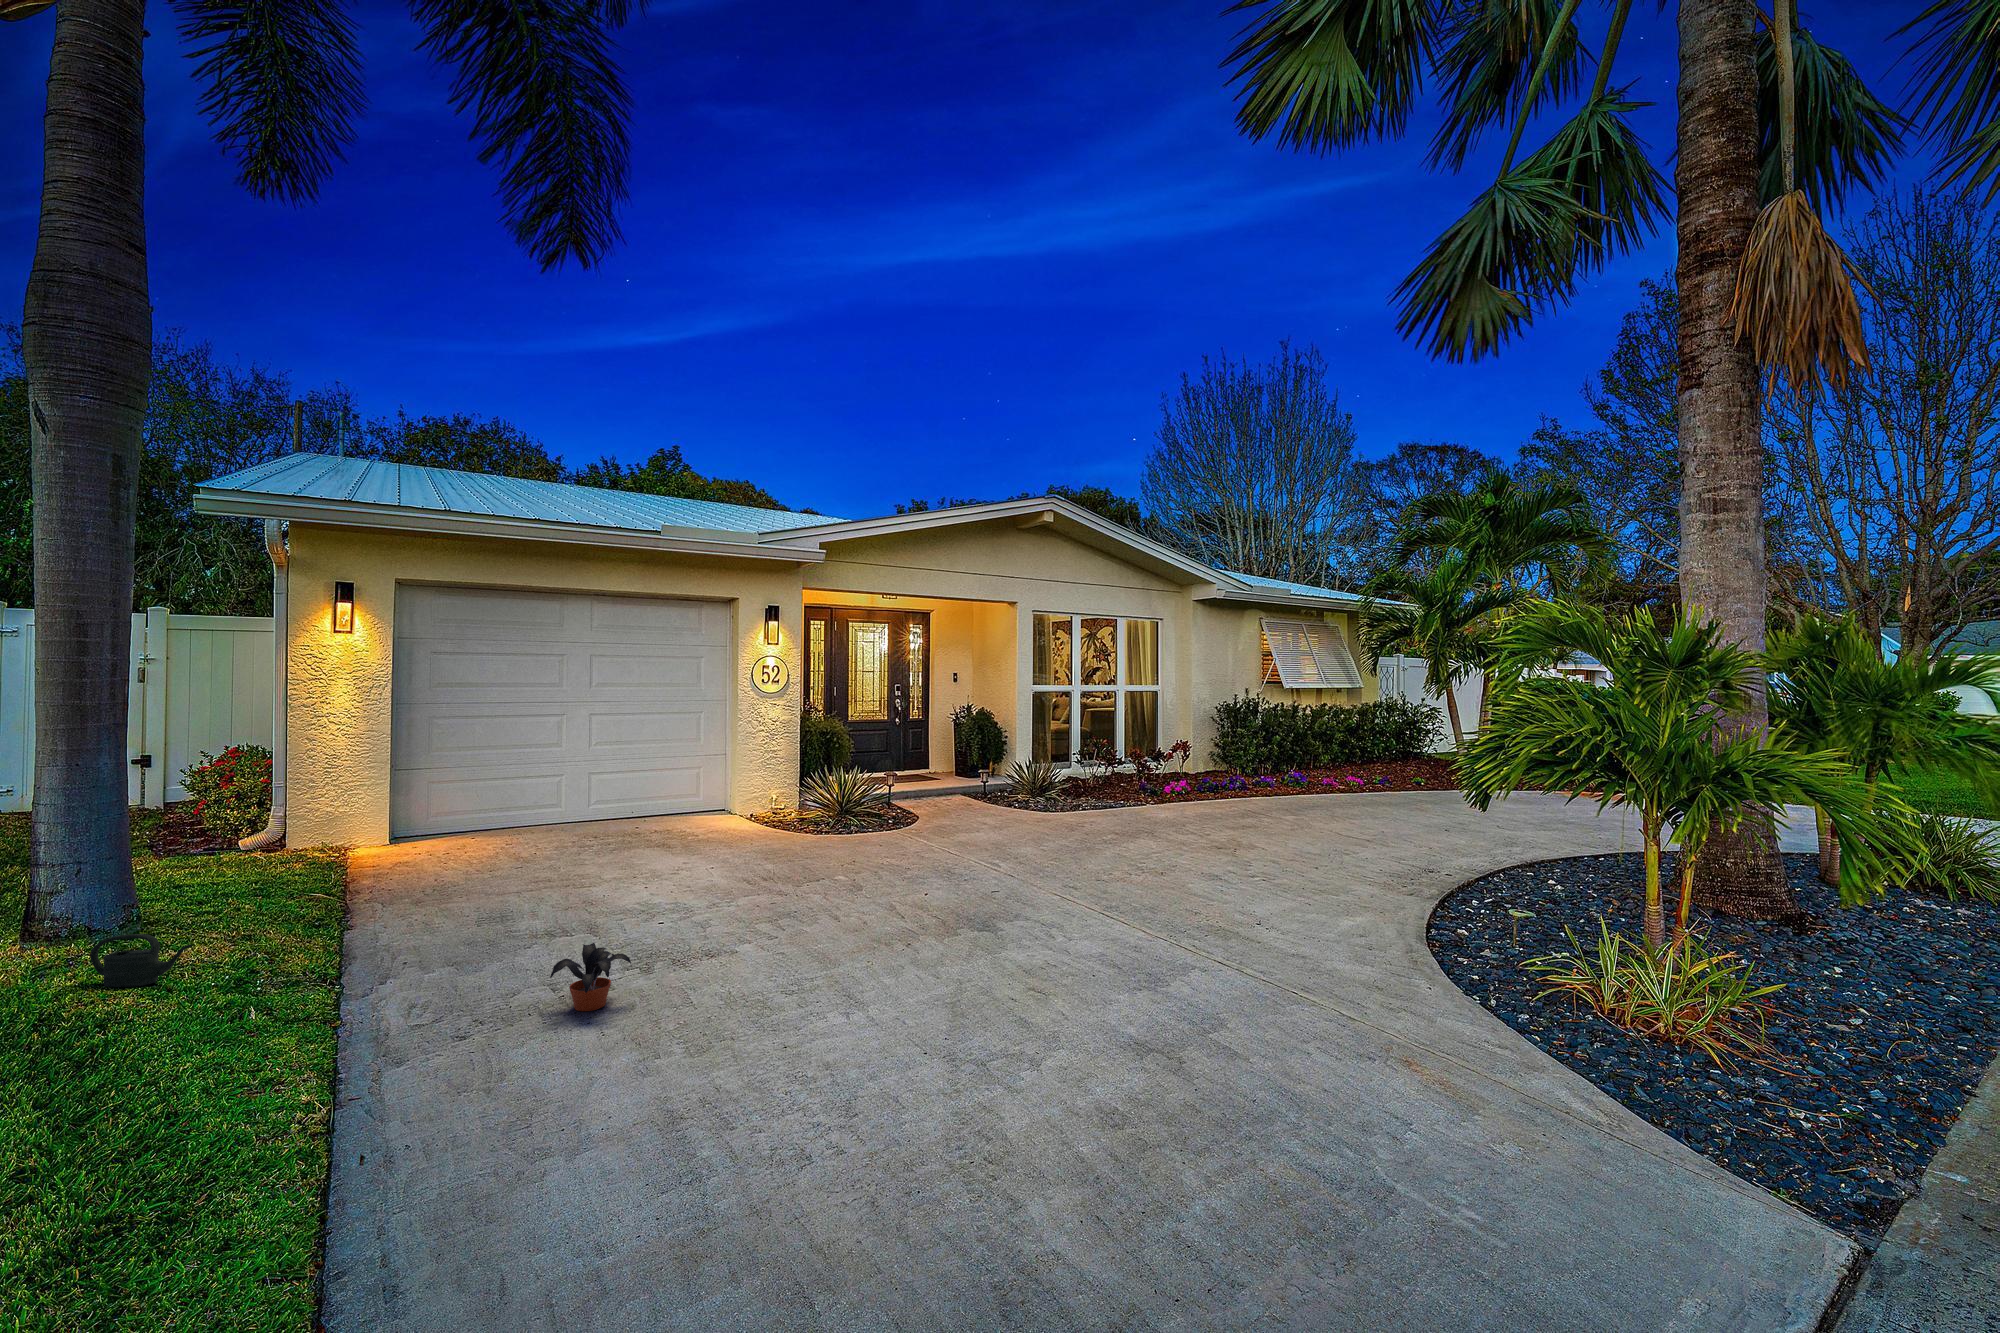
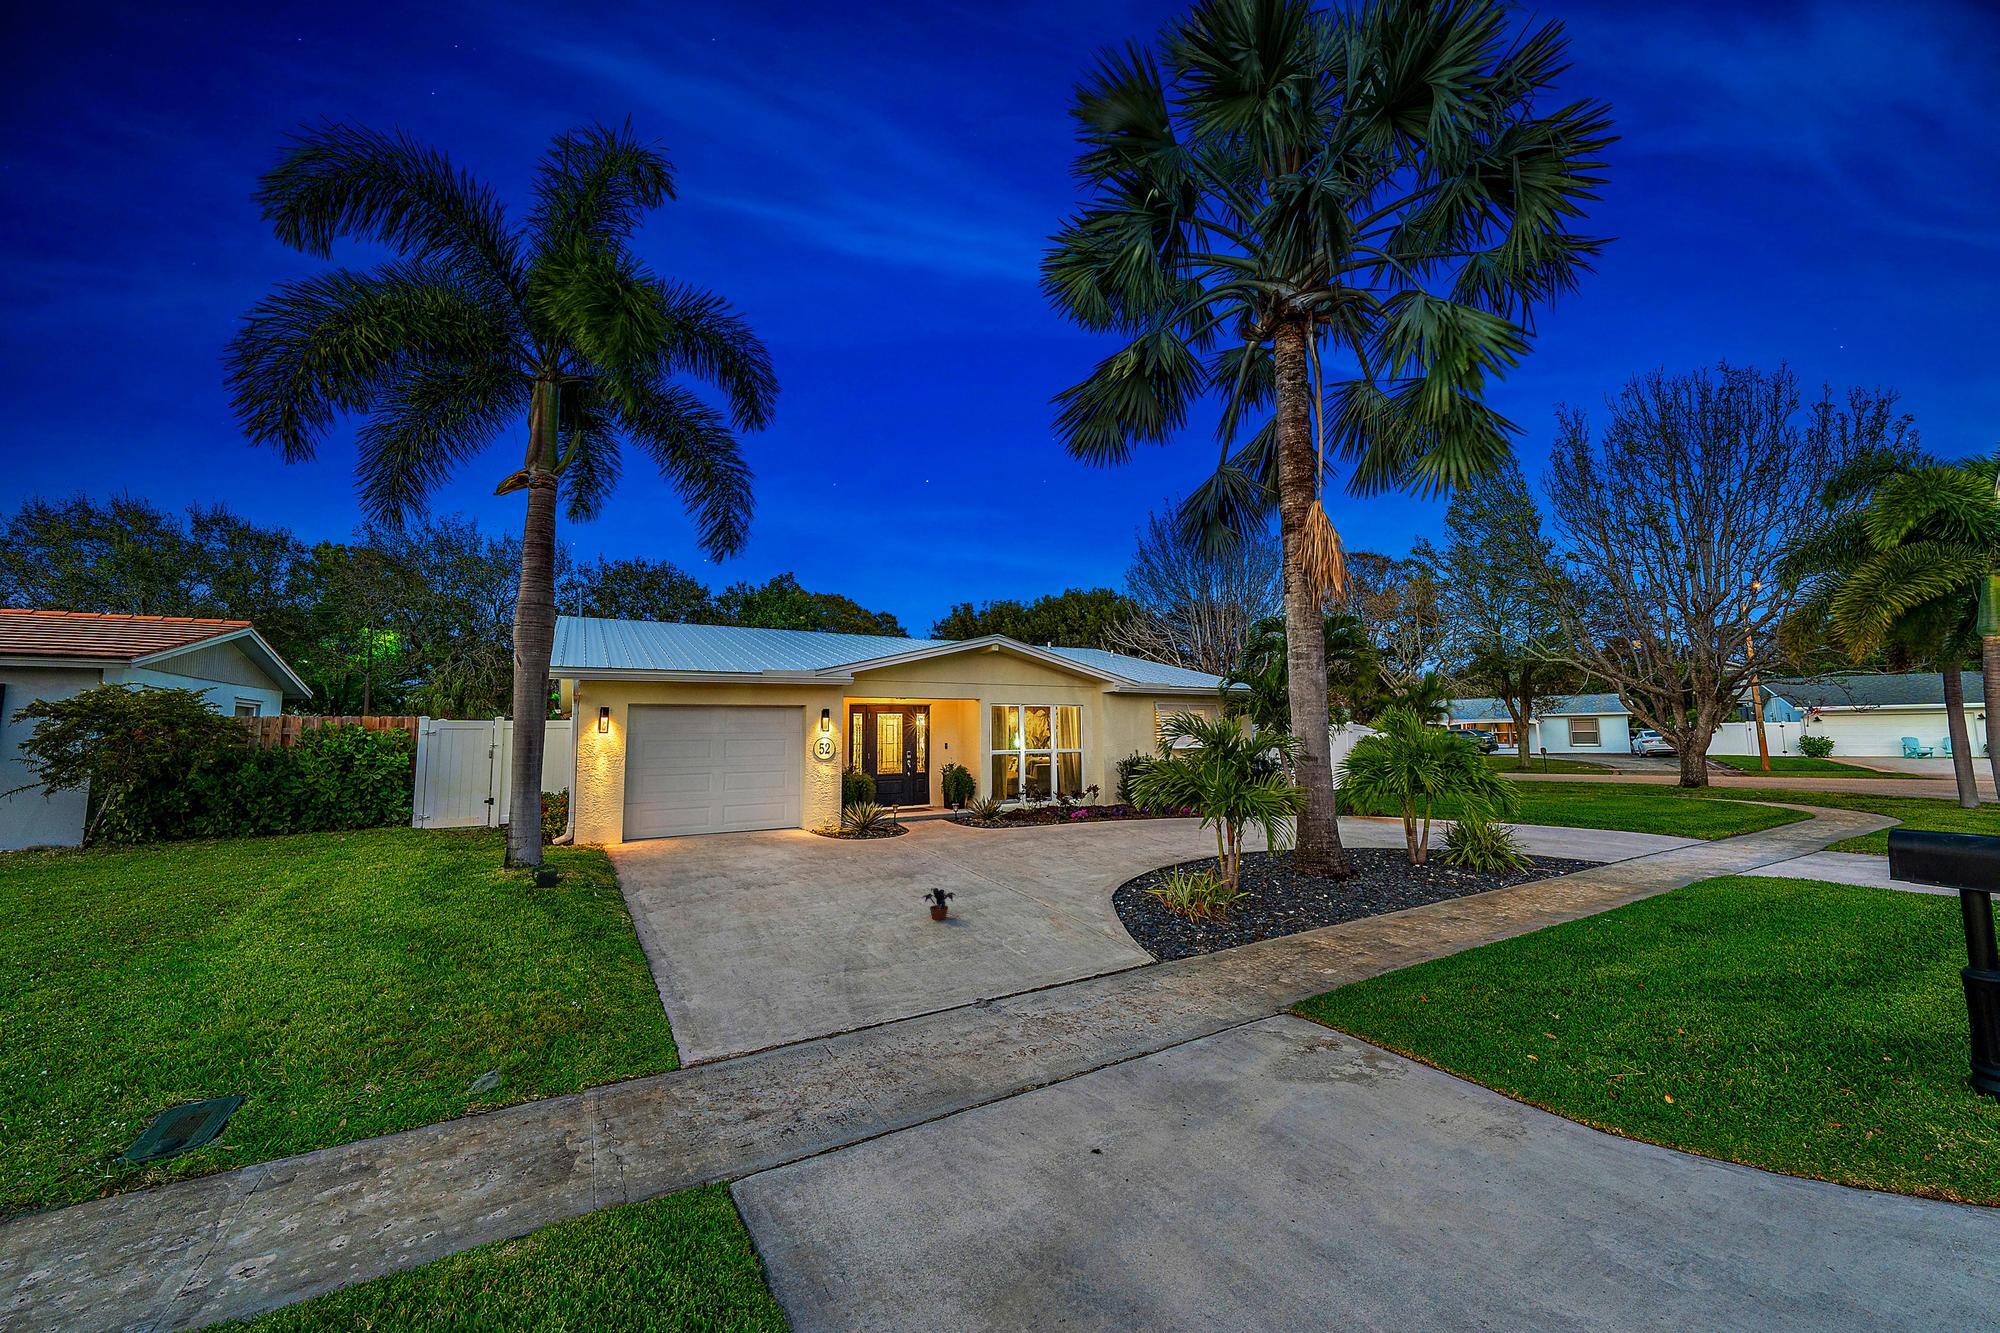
potted plant: present [550,943,631,1011] -> present [922,888,956,920]

